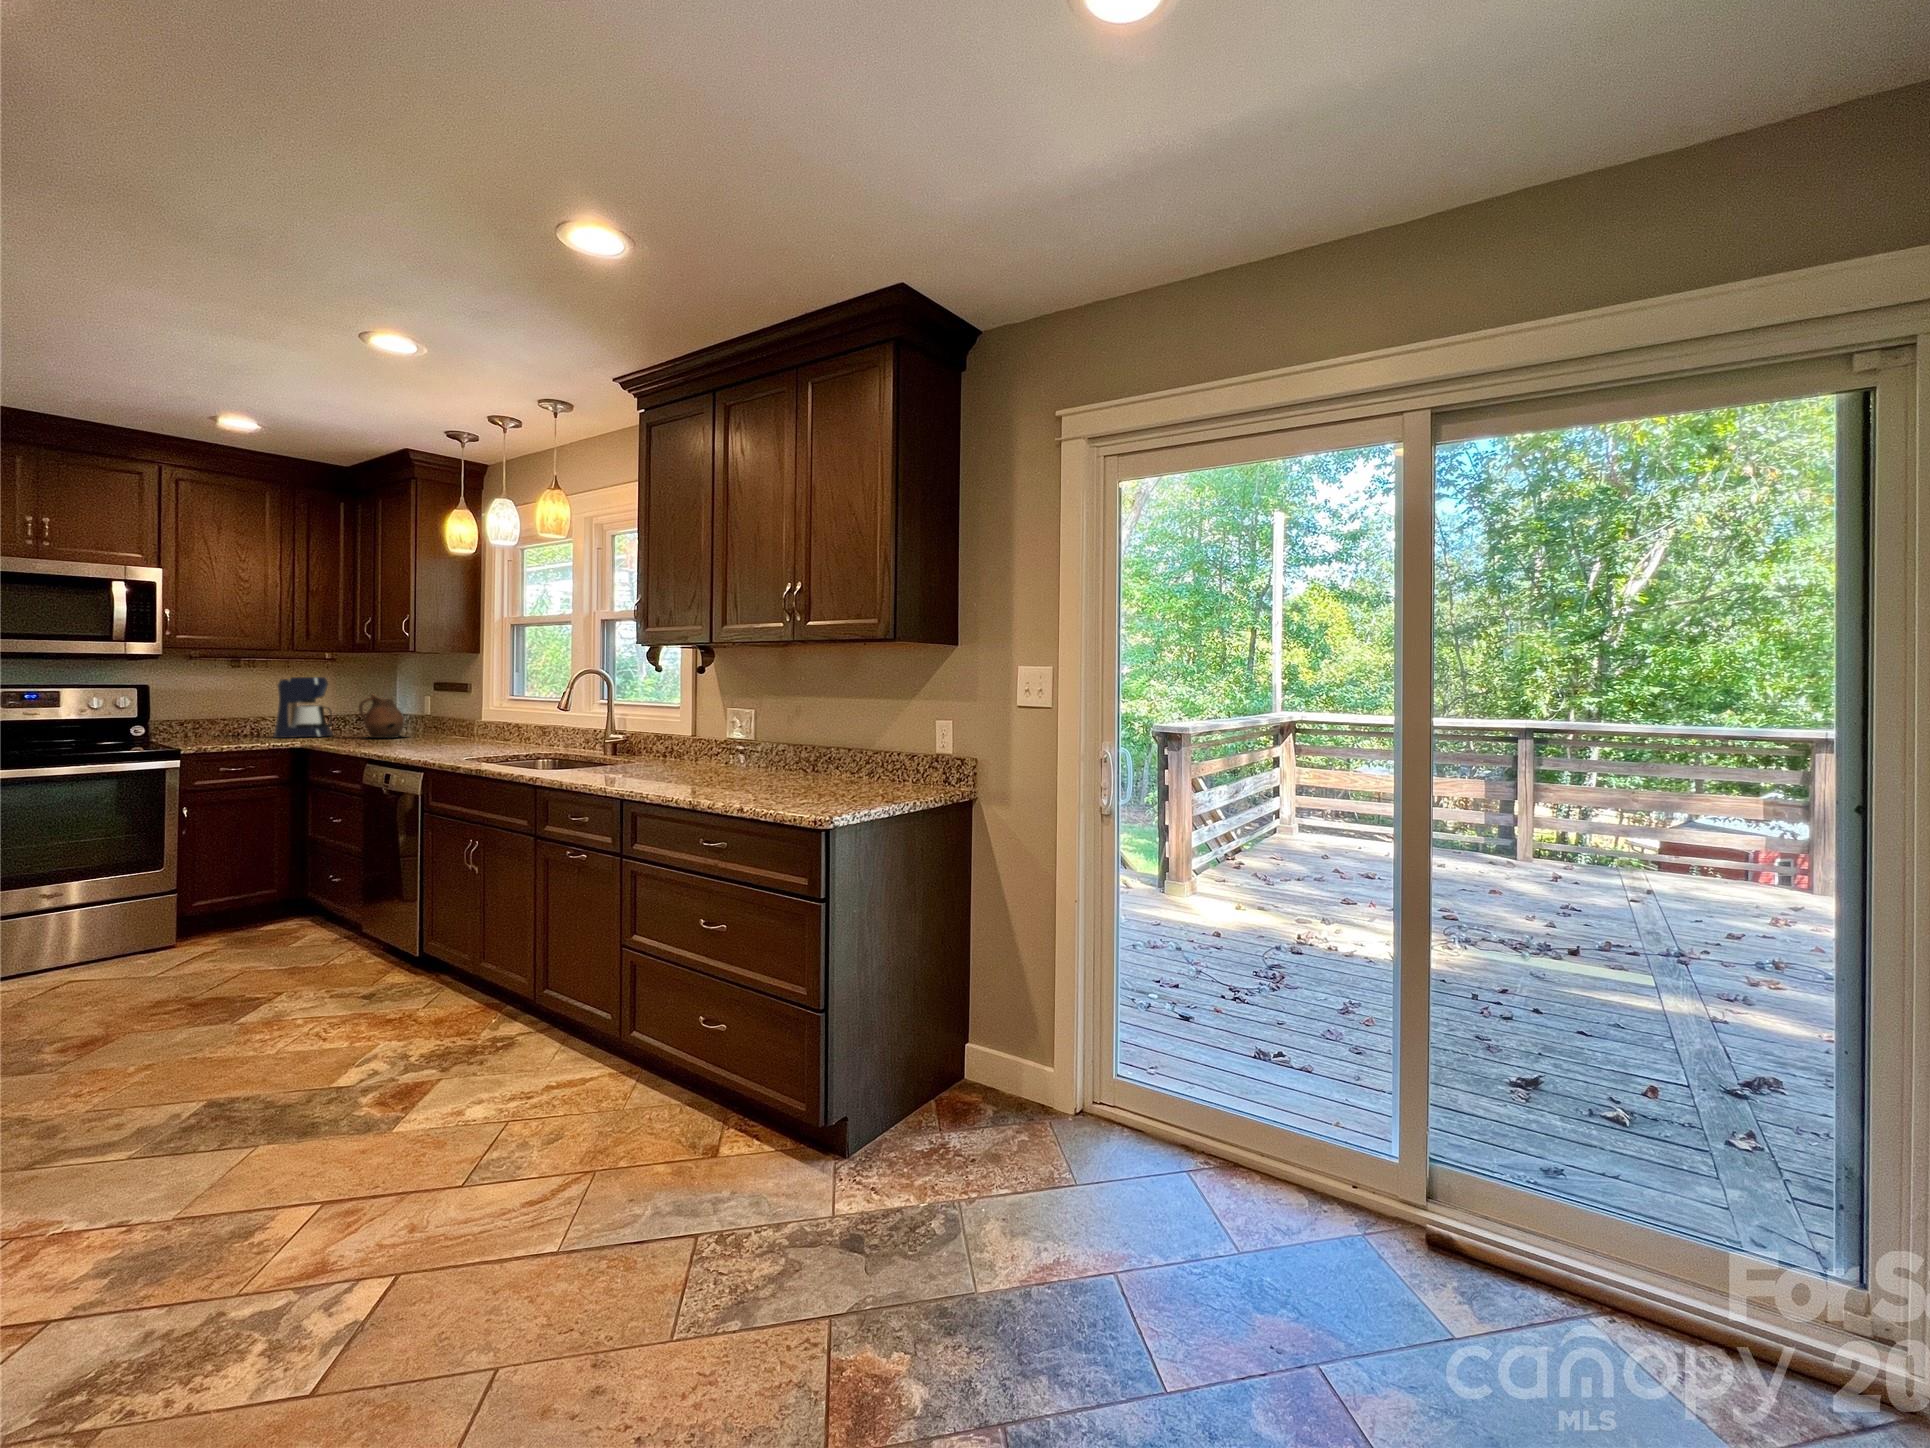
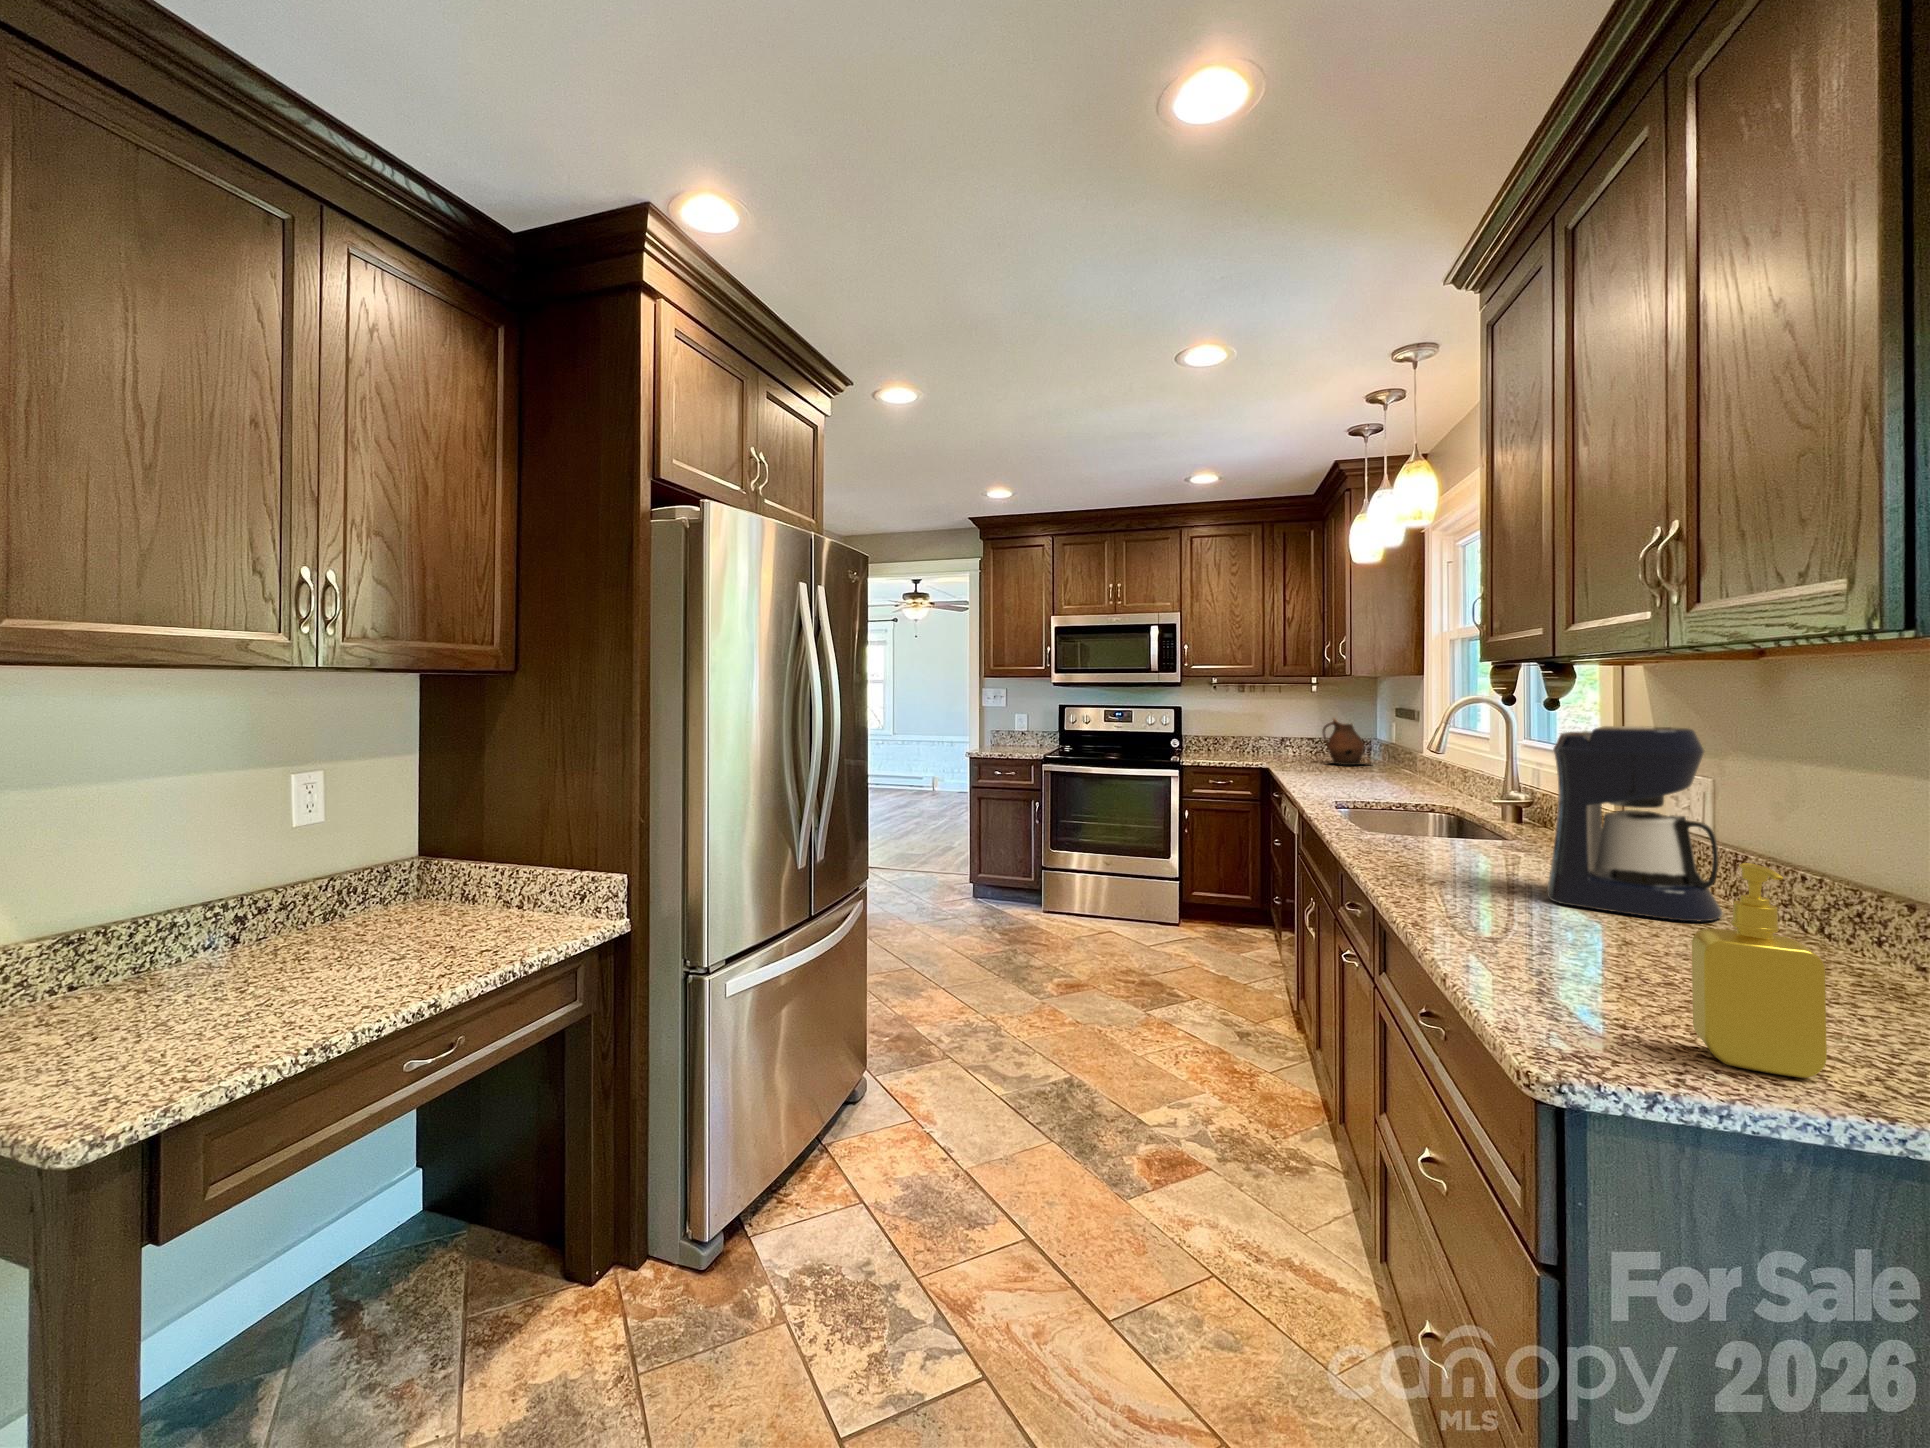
coffee maker: present [274,677,333,738] -> present [1547,726,1723,921]
soap dispenser: none [844,726,882,804] -> present [1692,863,1827,1078]

